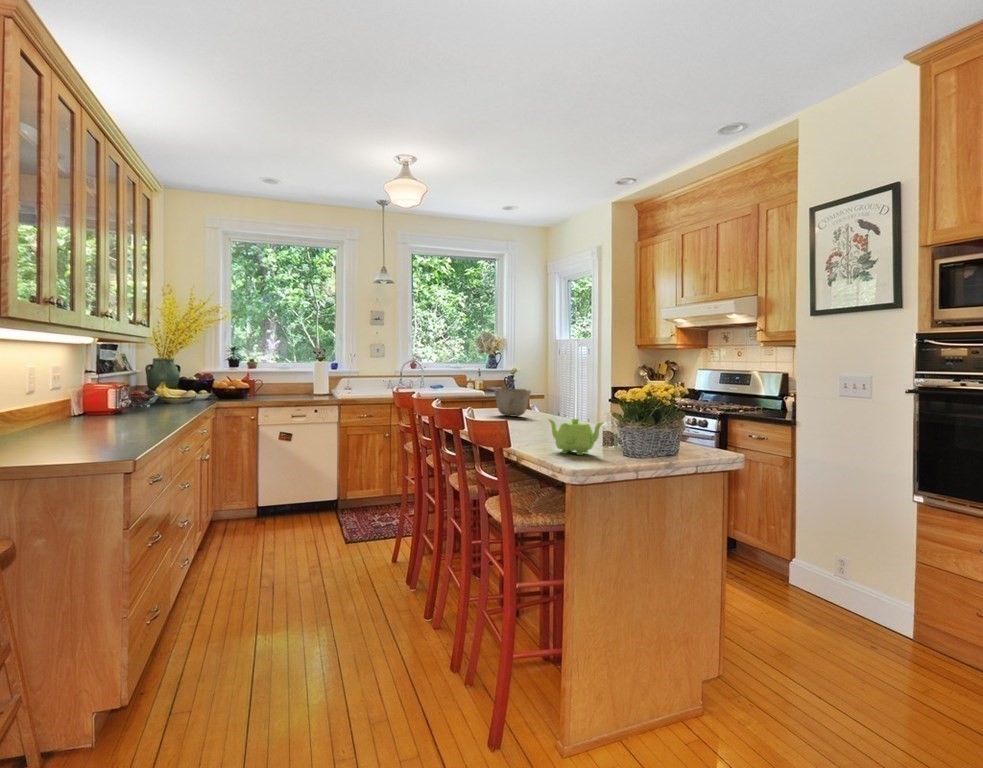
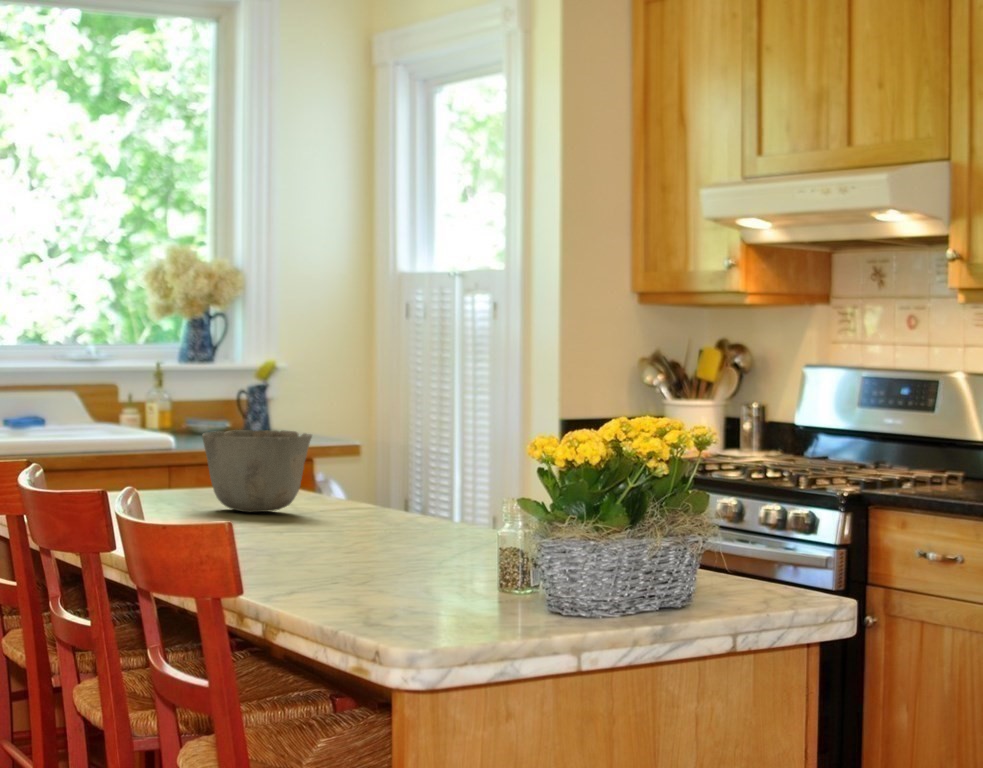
teapot: present [548,419,603,455] -> none [345,517,495,613]

